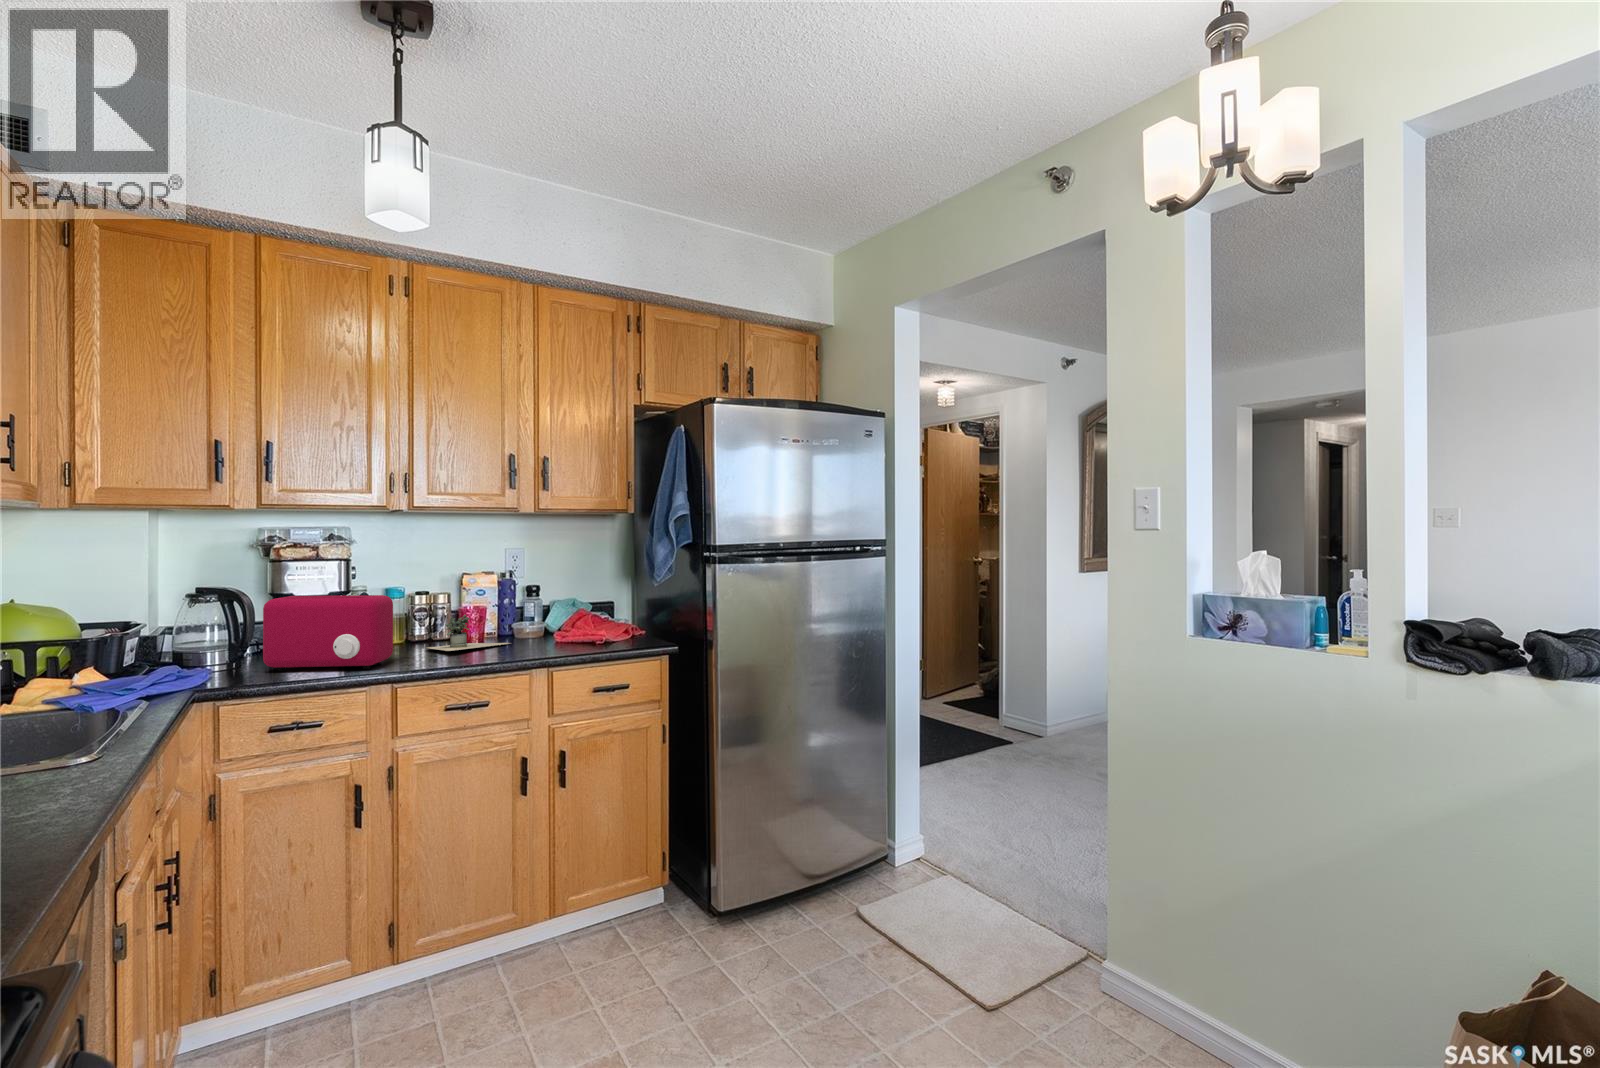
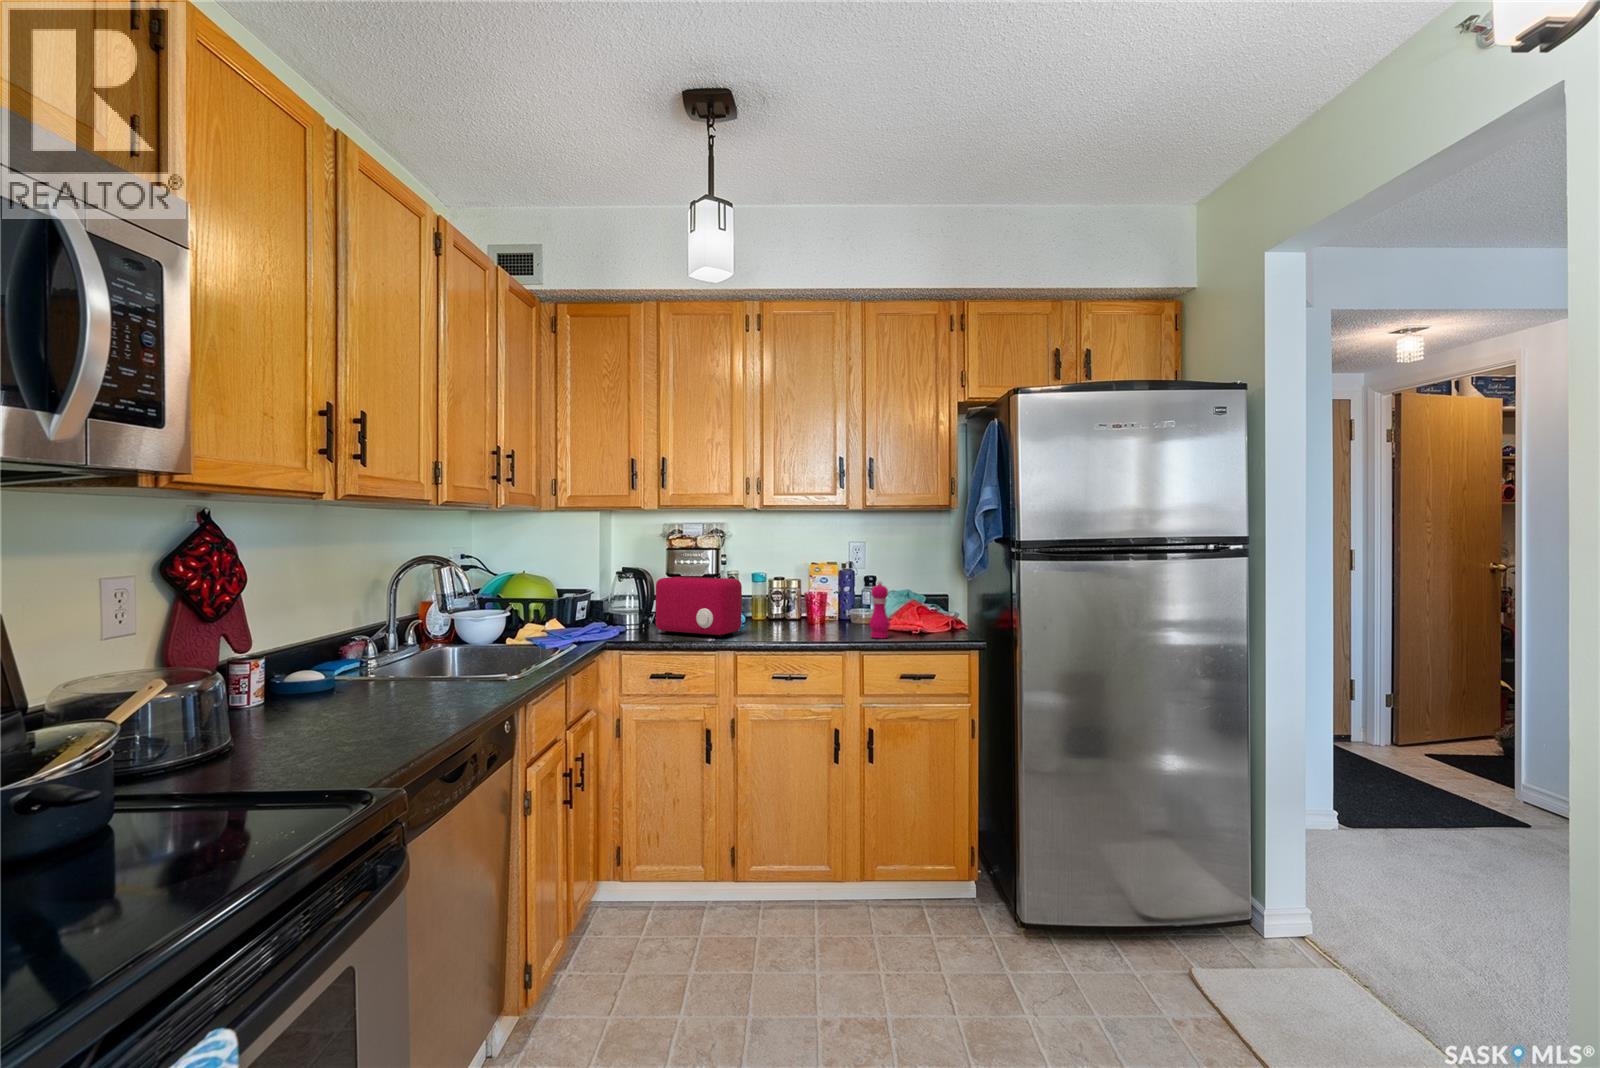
pepper mill: none [555,590,578,652] -> present [869,581,890,638]
potted plant: present [428,615,509,651] -> none [773,599,863,629]

